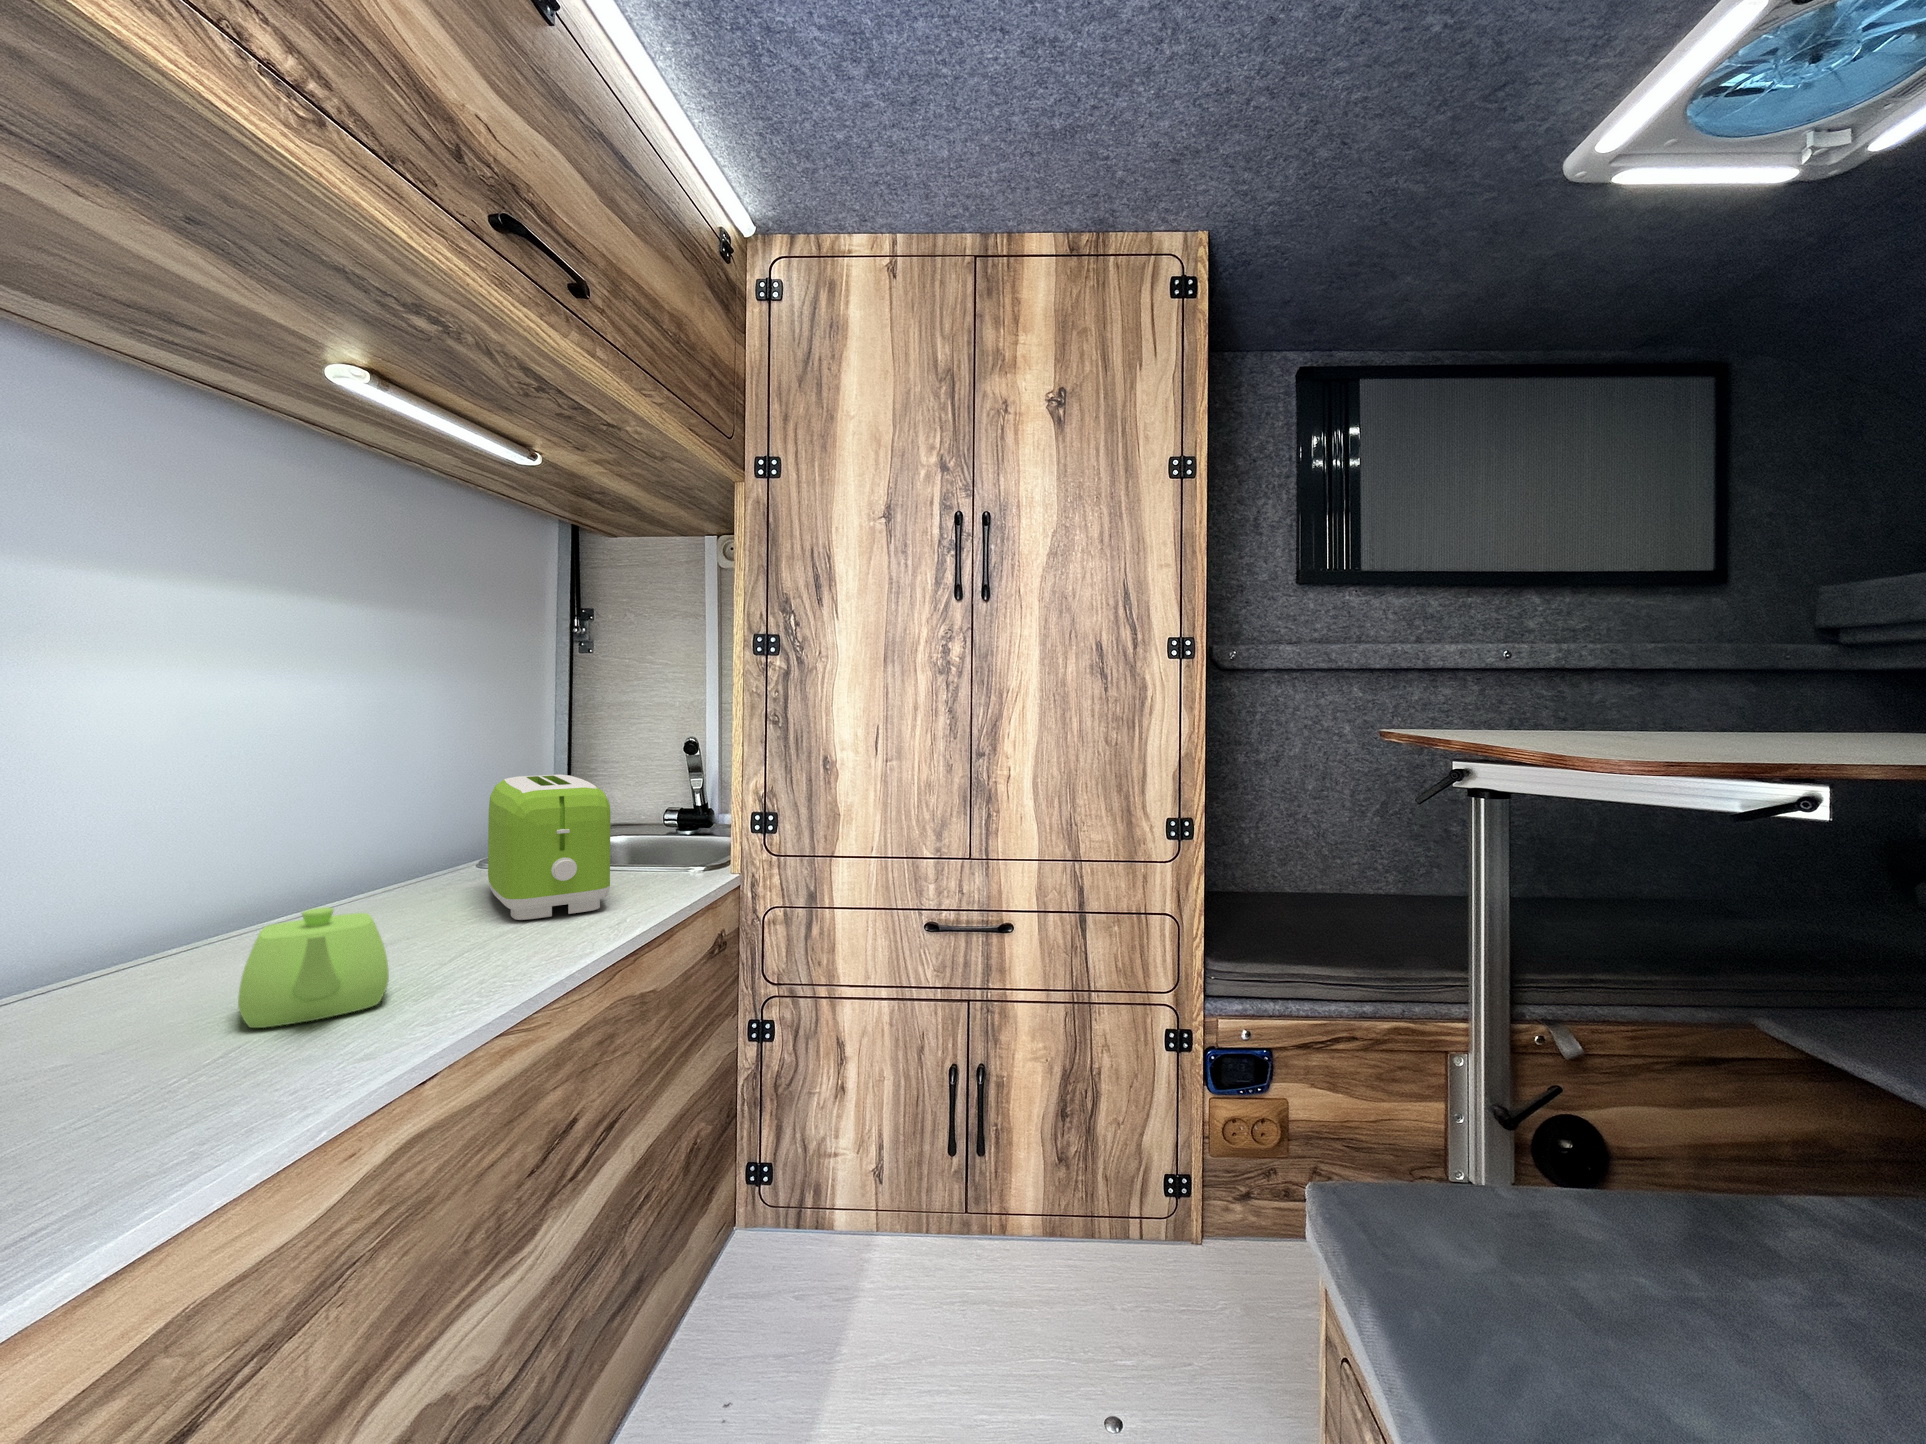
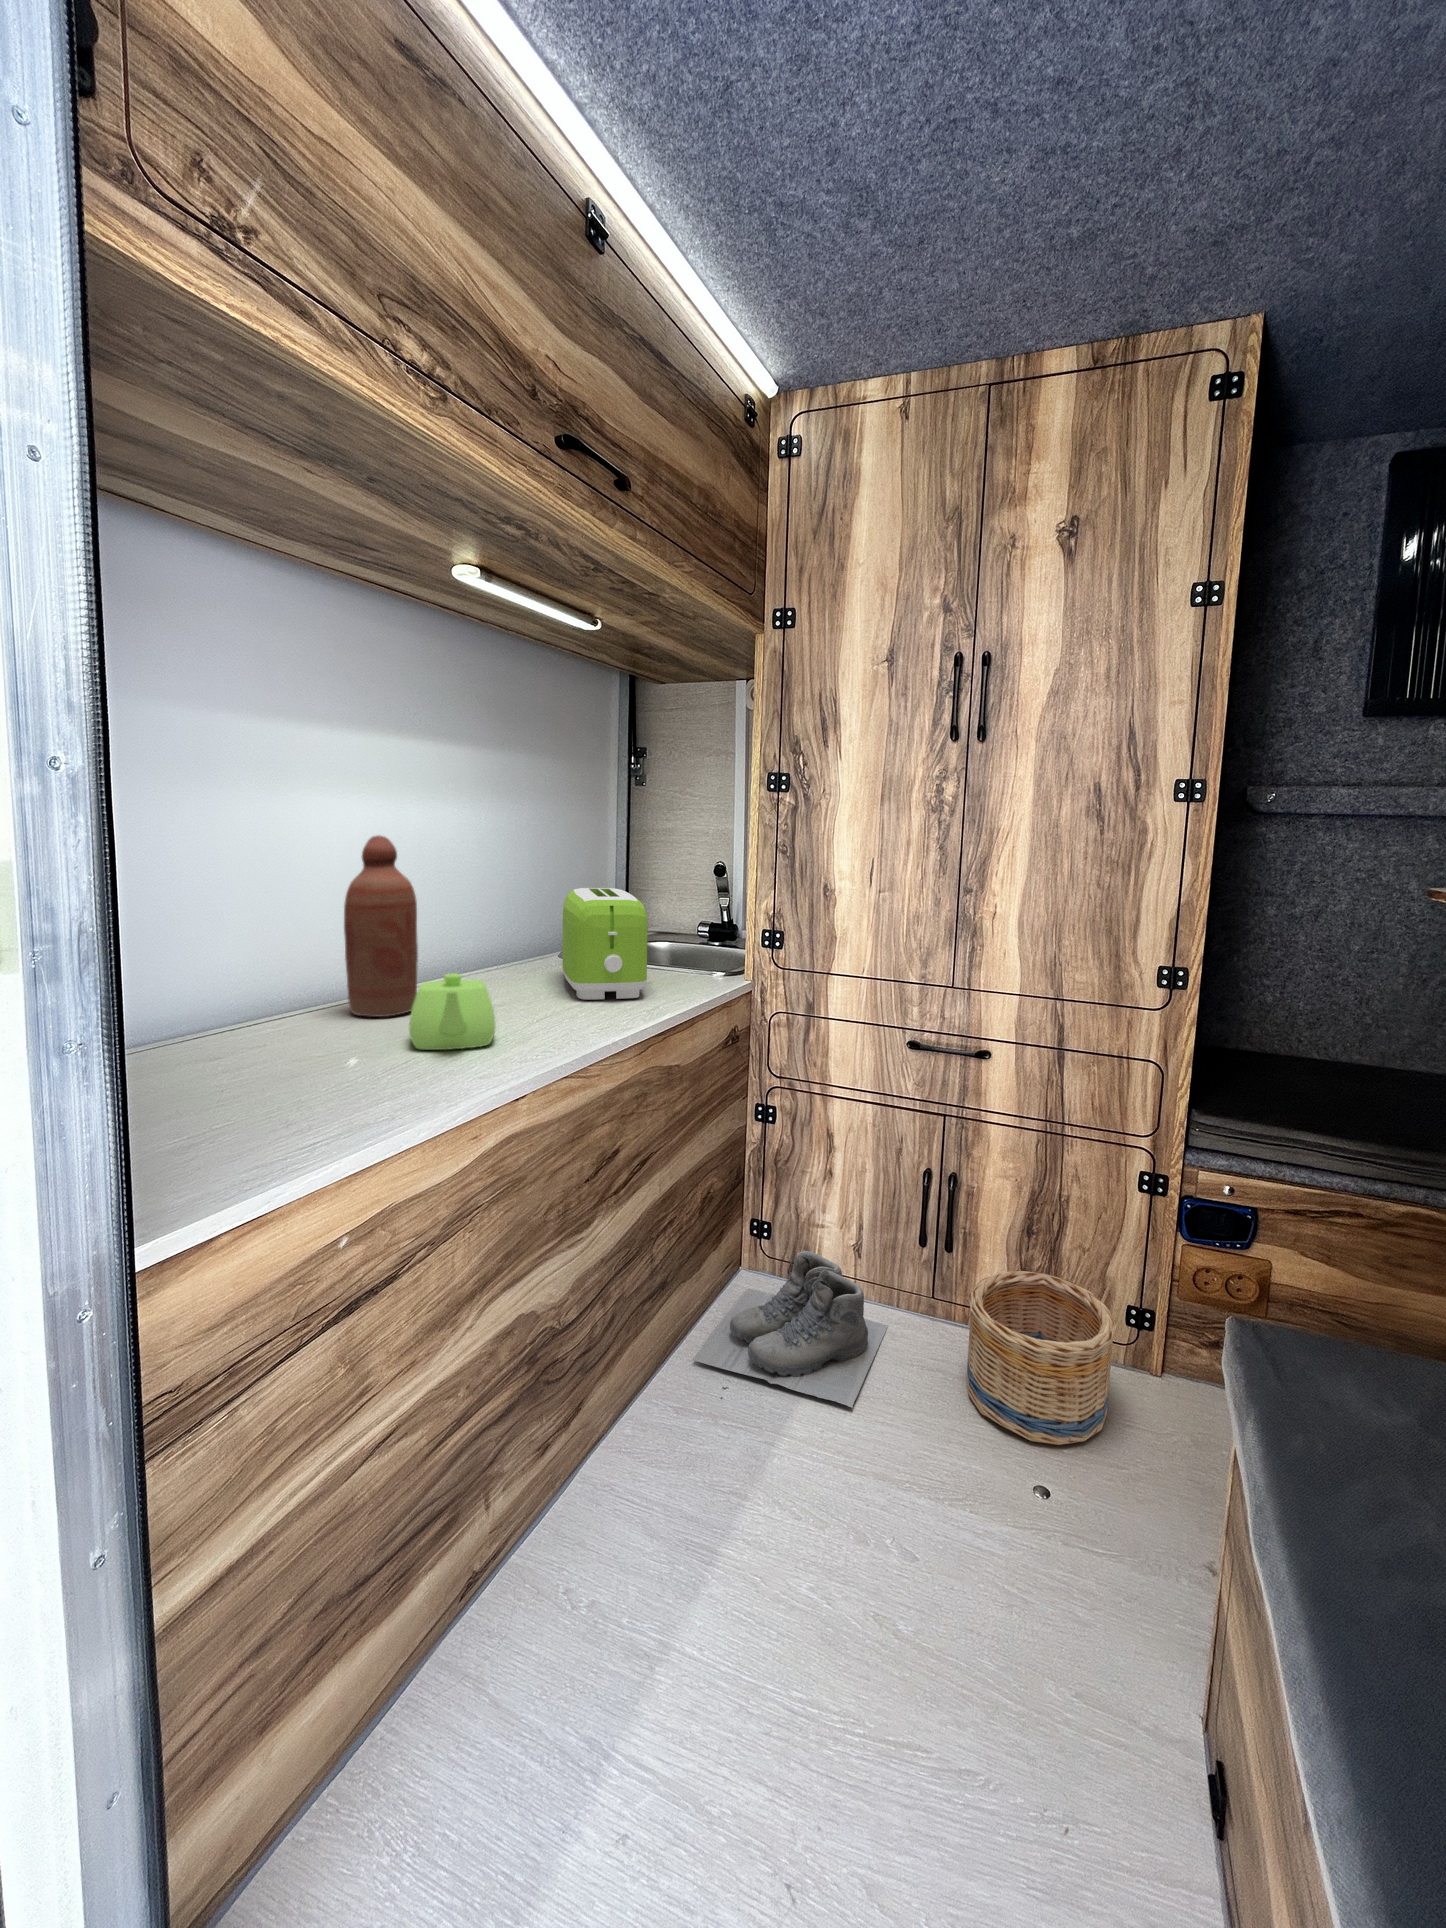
bottle: none [124,719,257,986] -> present [344,835,418,1017]
basket: none [1011,1160,1163,1365] -> present [967,1271,1116,1445]
boots: none [680,1191,919,1384] -> present [693,1251,888,1408]

